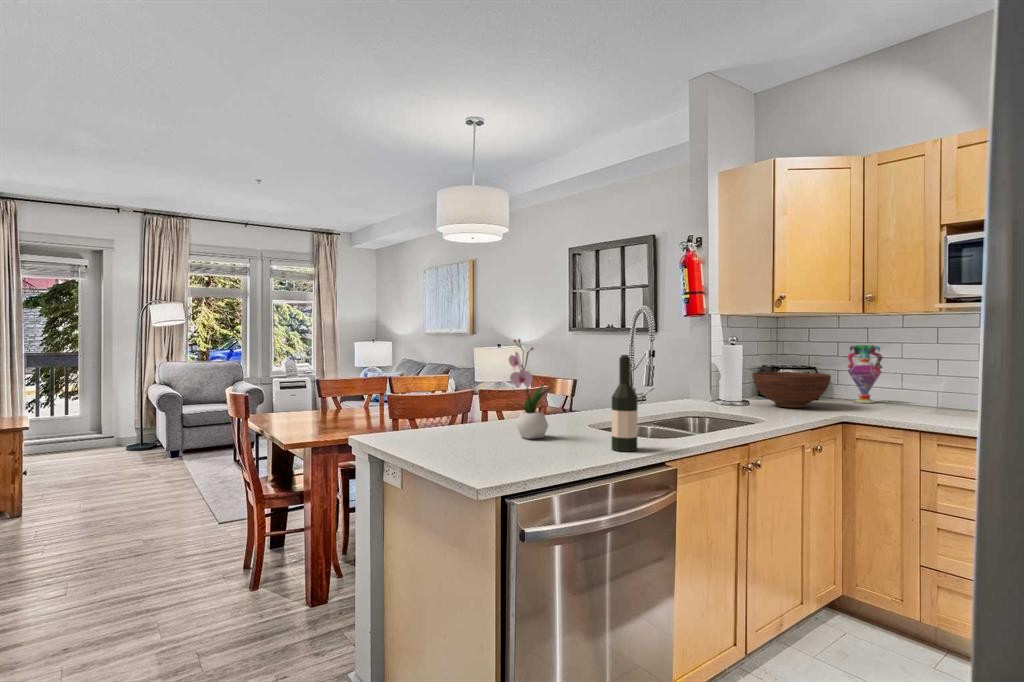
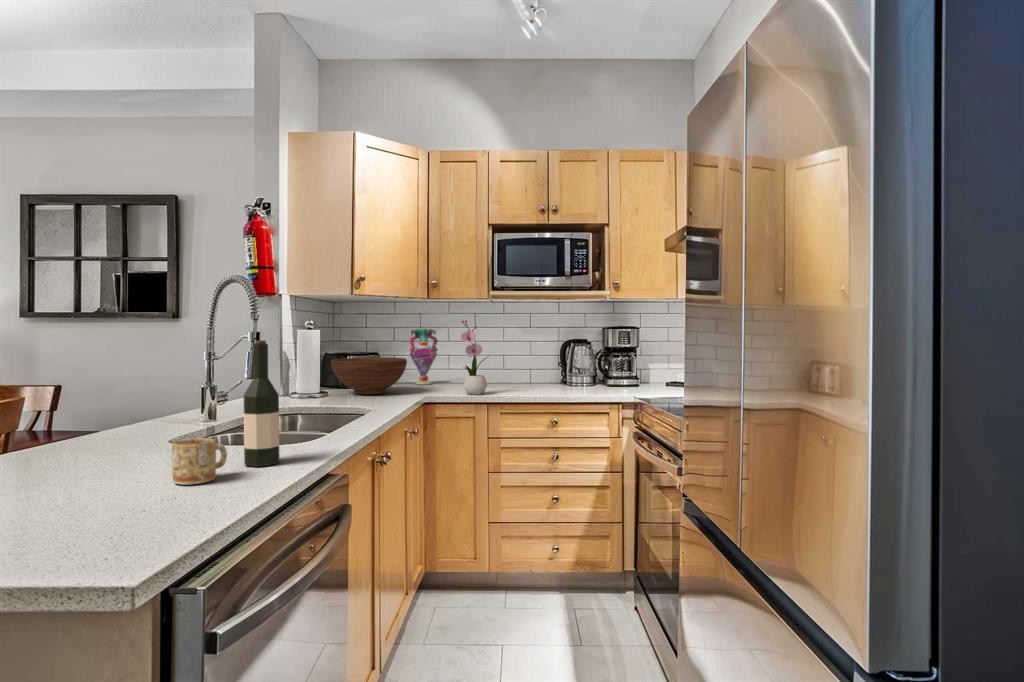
flower arrangement: present [509,339,552,439] -> present [461,320,487,395]
mug: none [557,423,594,455] -> present [172,438,227,484]

